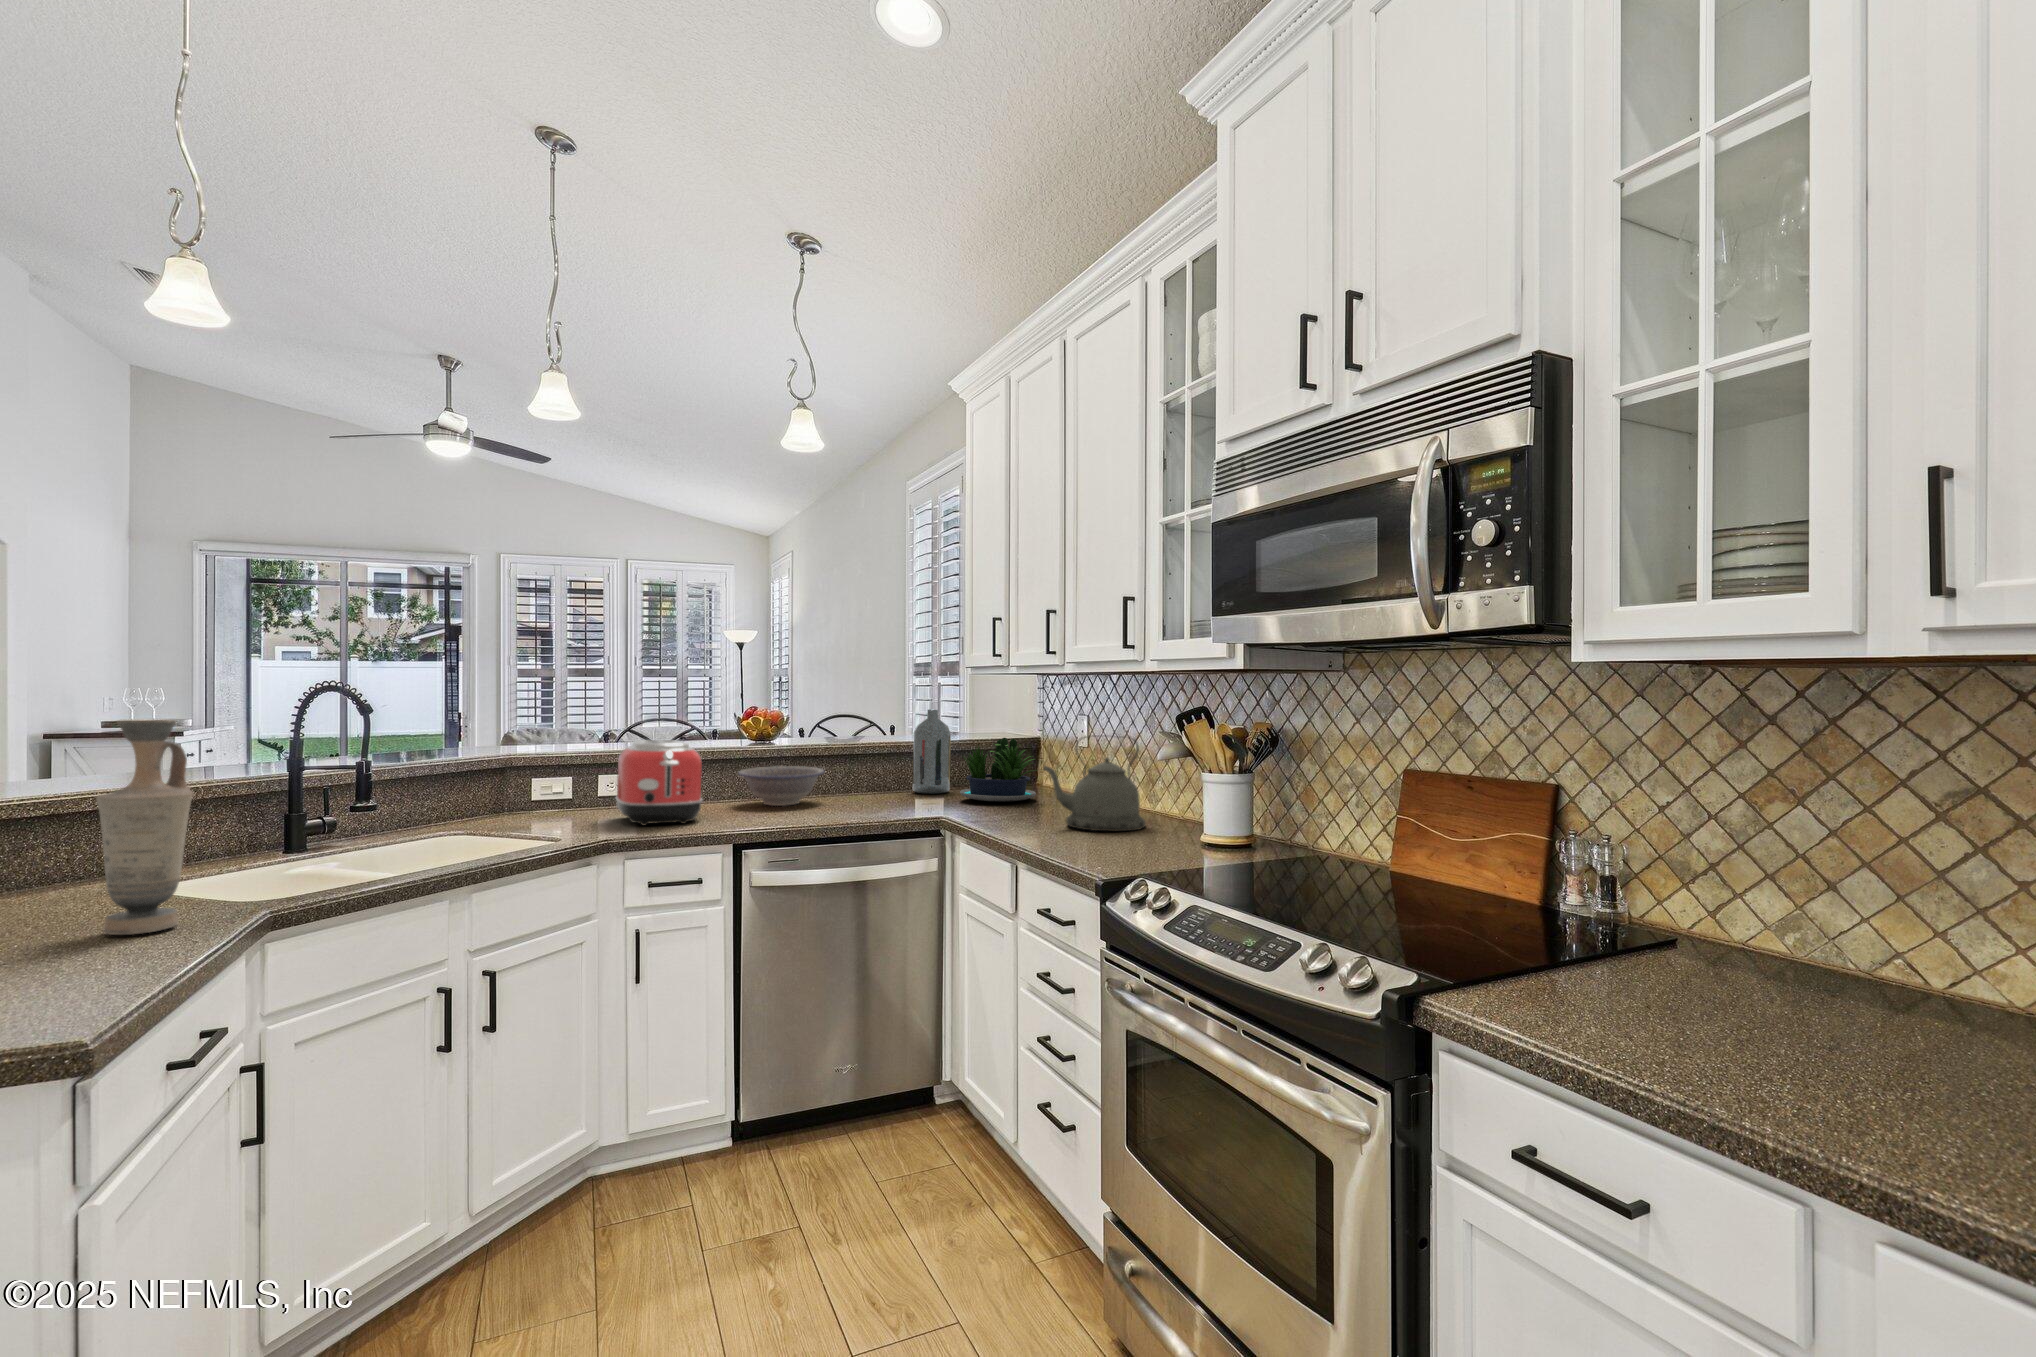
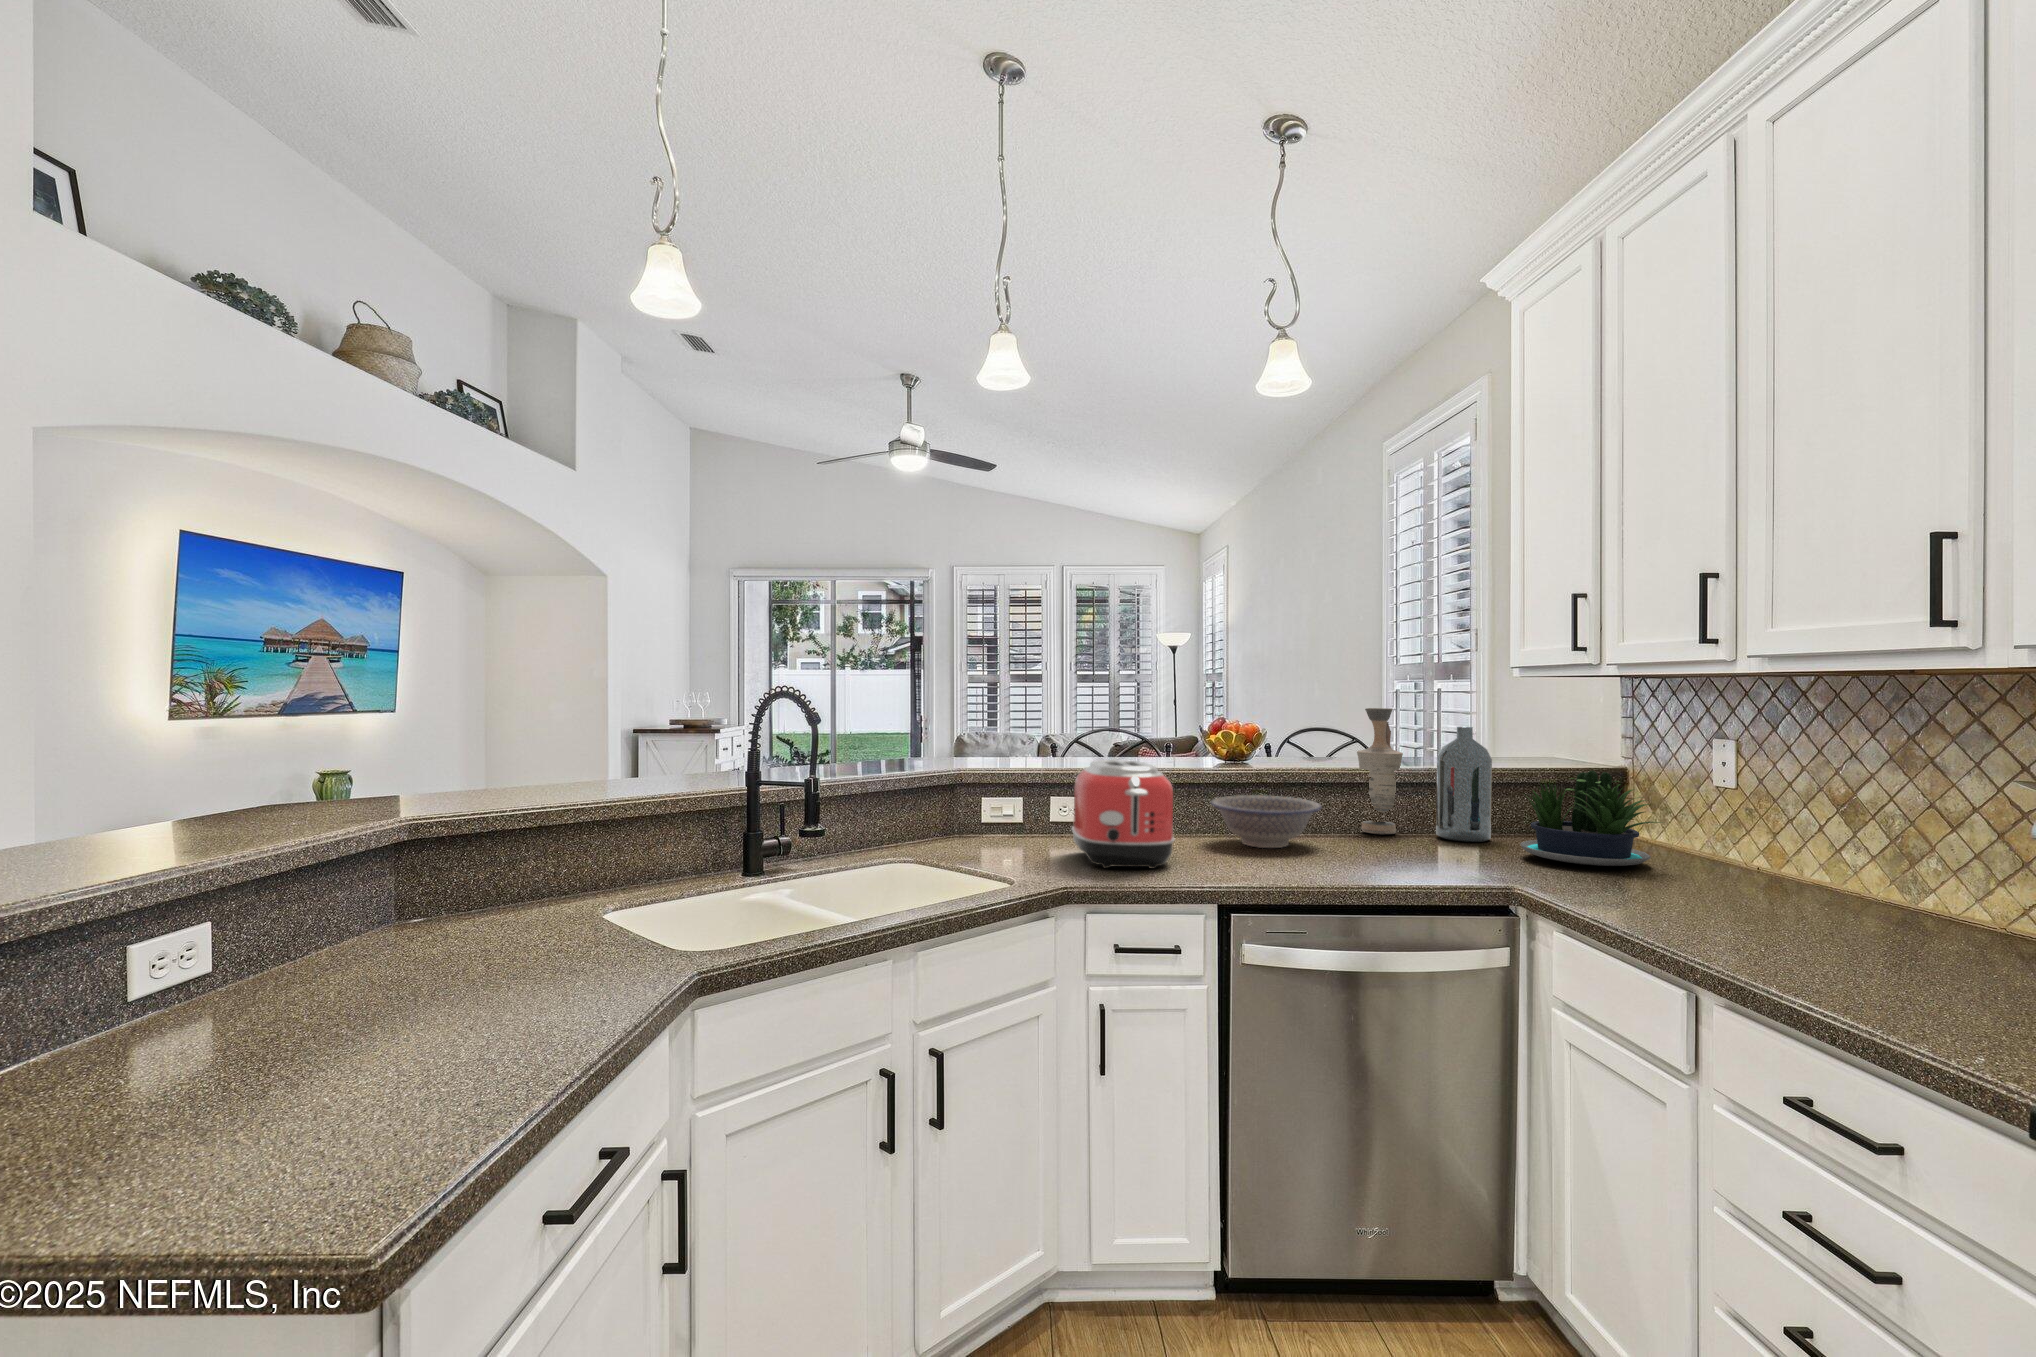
vase: present [96,720,193,935] -> present [1357,708,1403,834]
kettle: present [1043,738,1146,831] -> none [1723,781,1949,955]

